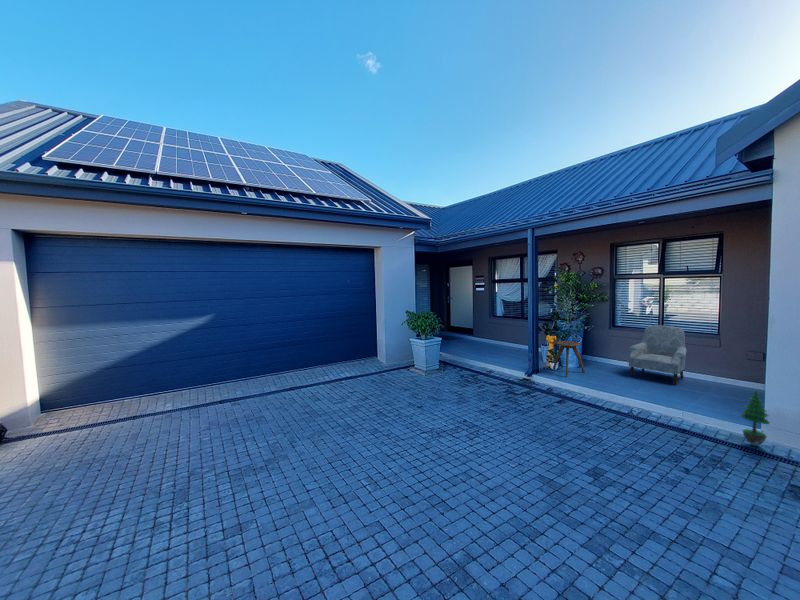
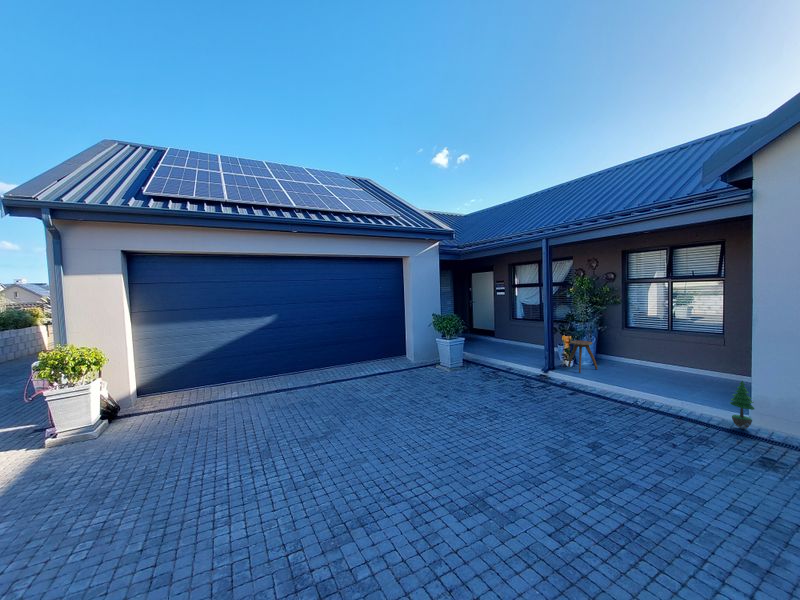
armchair: present [629,325,687,385] -> none [639,326,693,380]

